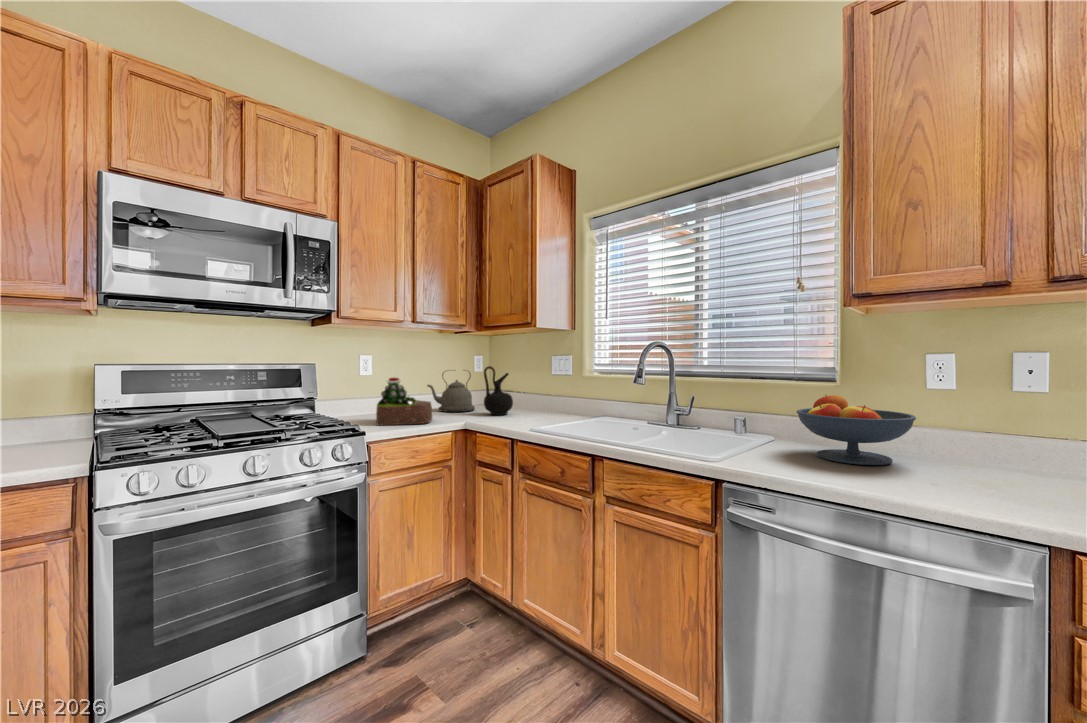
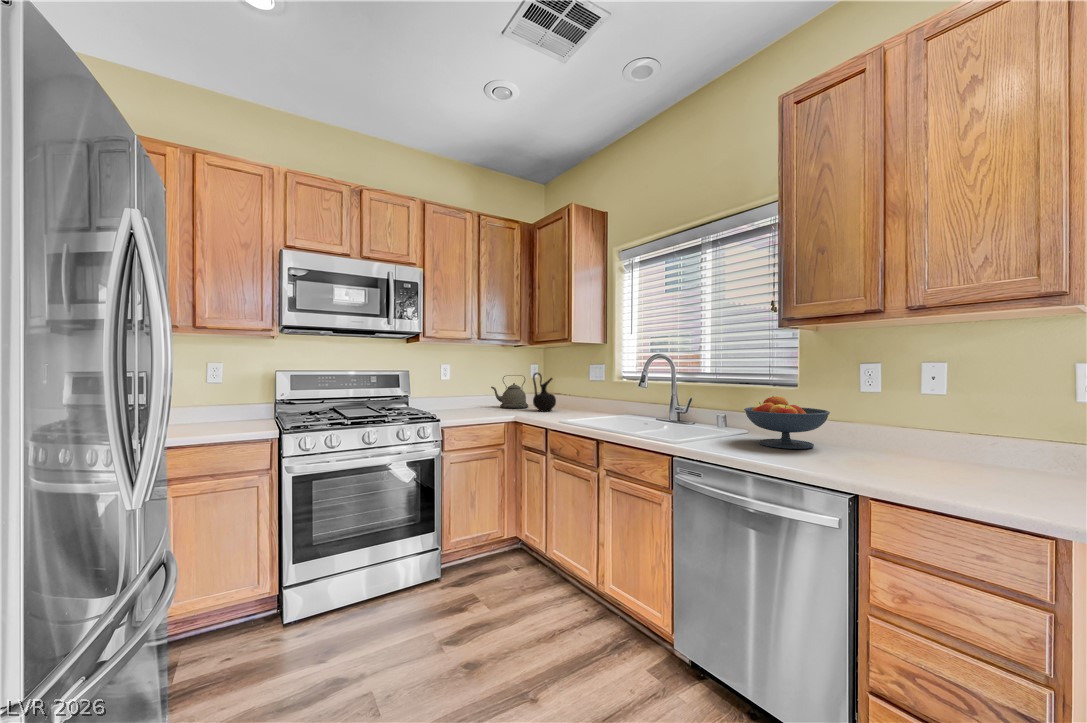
succulent plant: present [376,378,432,425] -> none [450,381,492,416]

